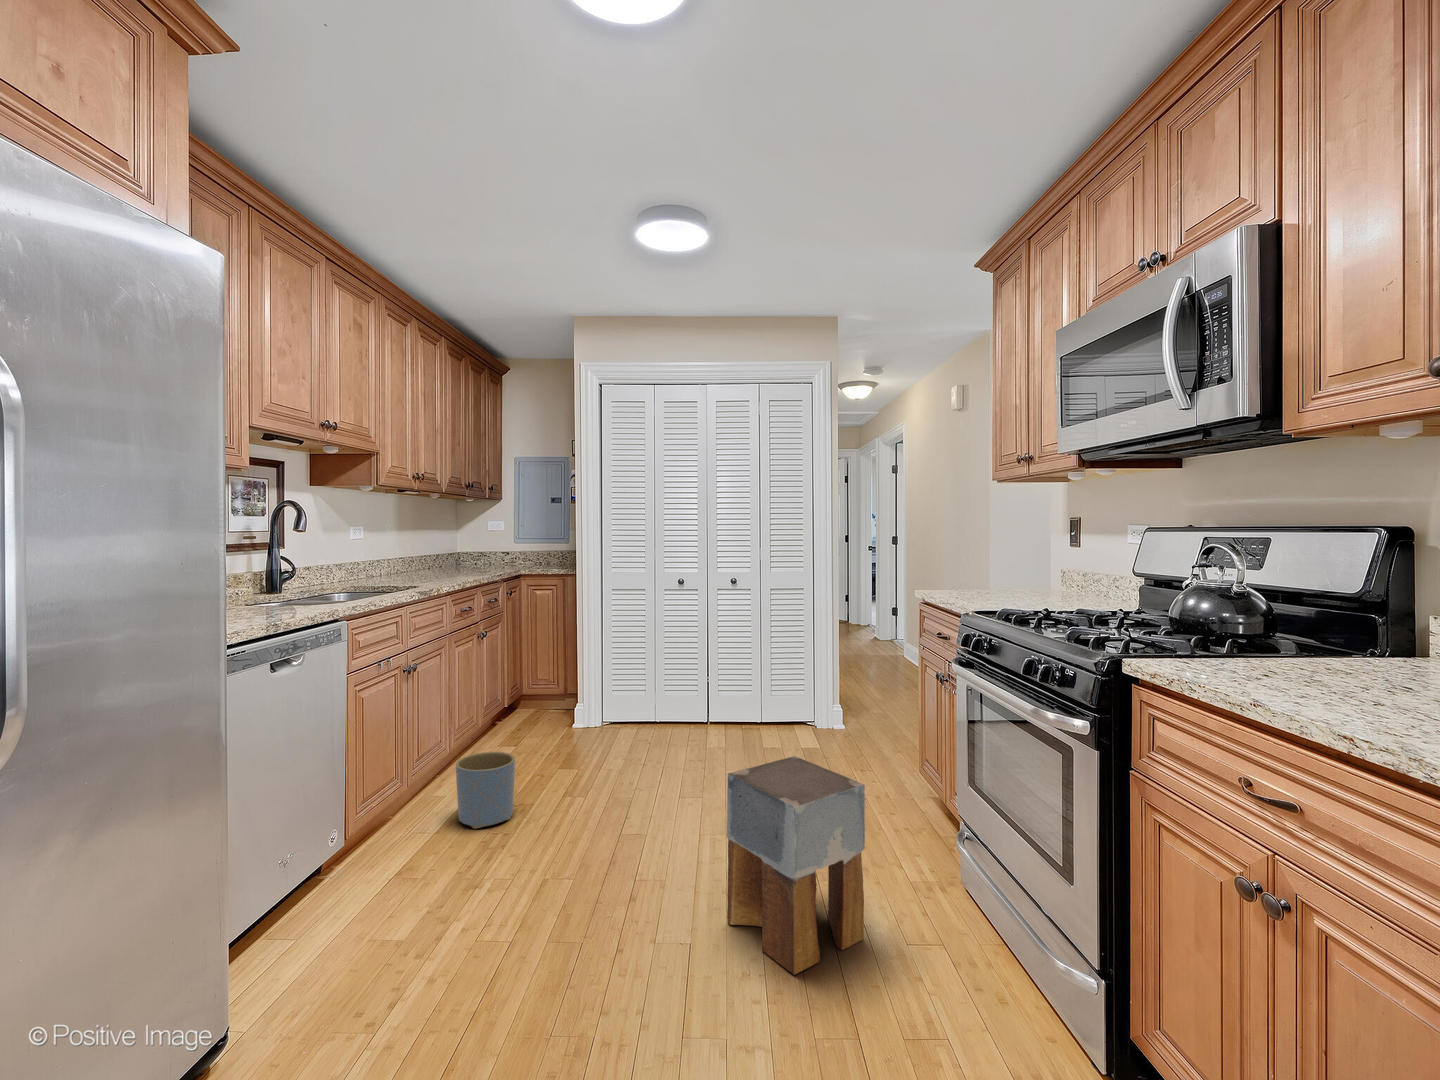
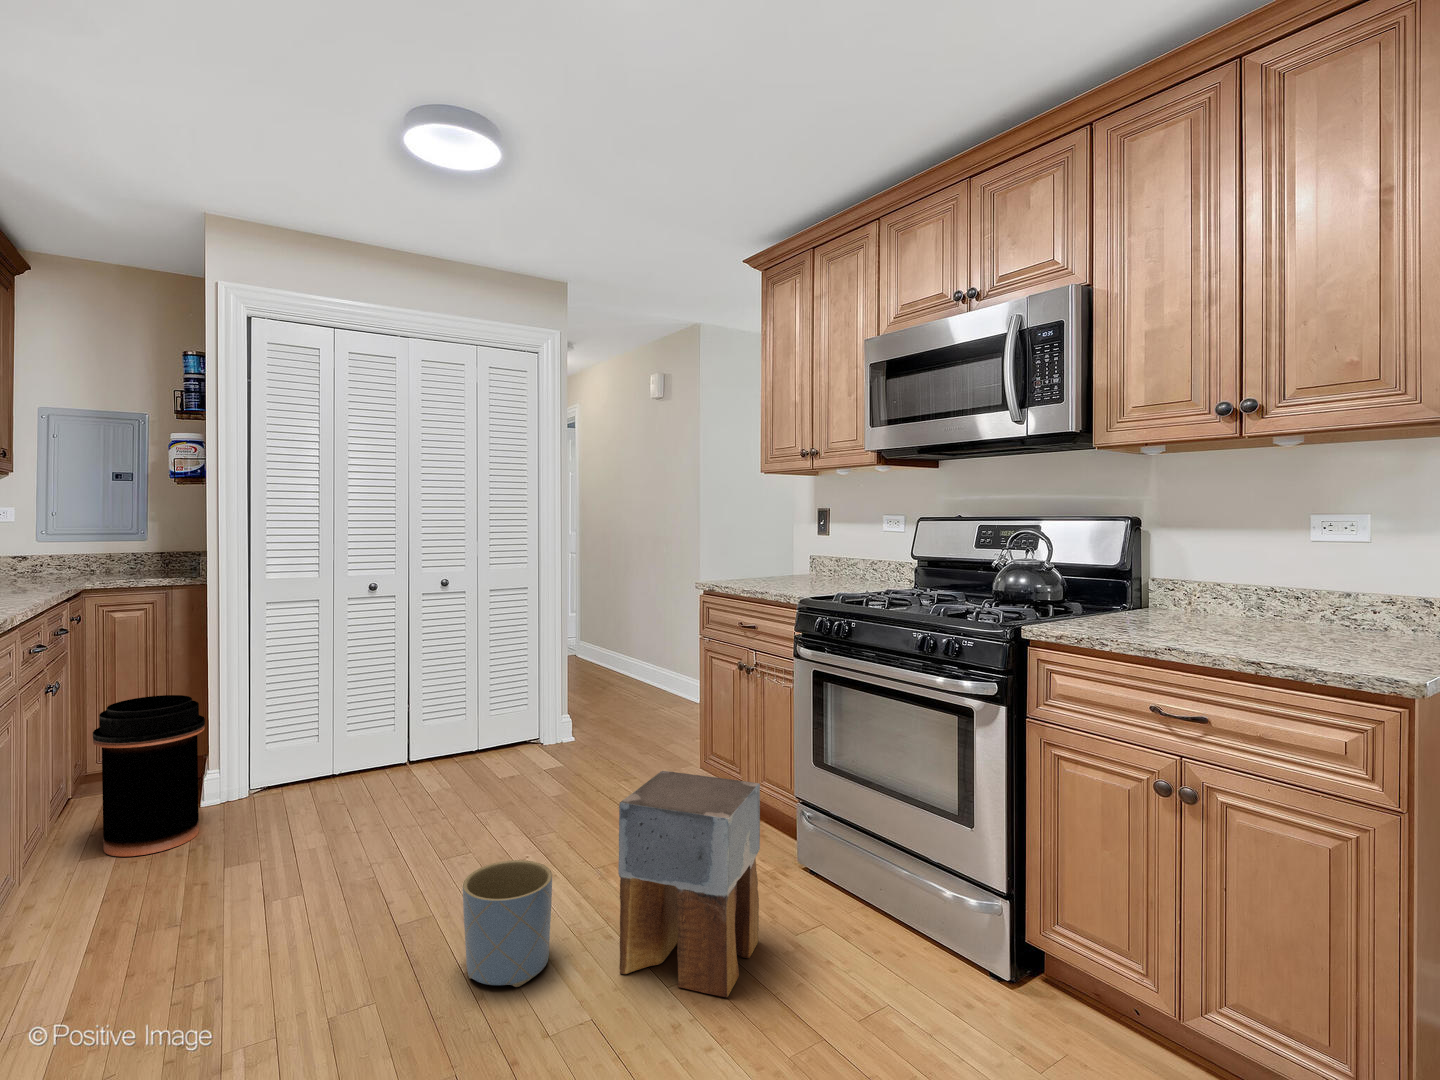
trash can: none [500,647,563,751] -> present [93,695,205,856]
planter: present [456,752,515,829] -> present [463,860,552,987]

